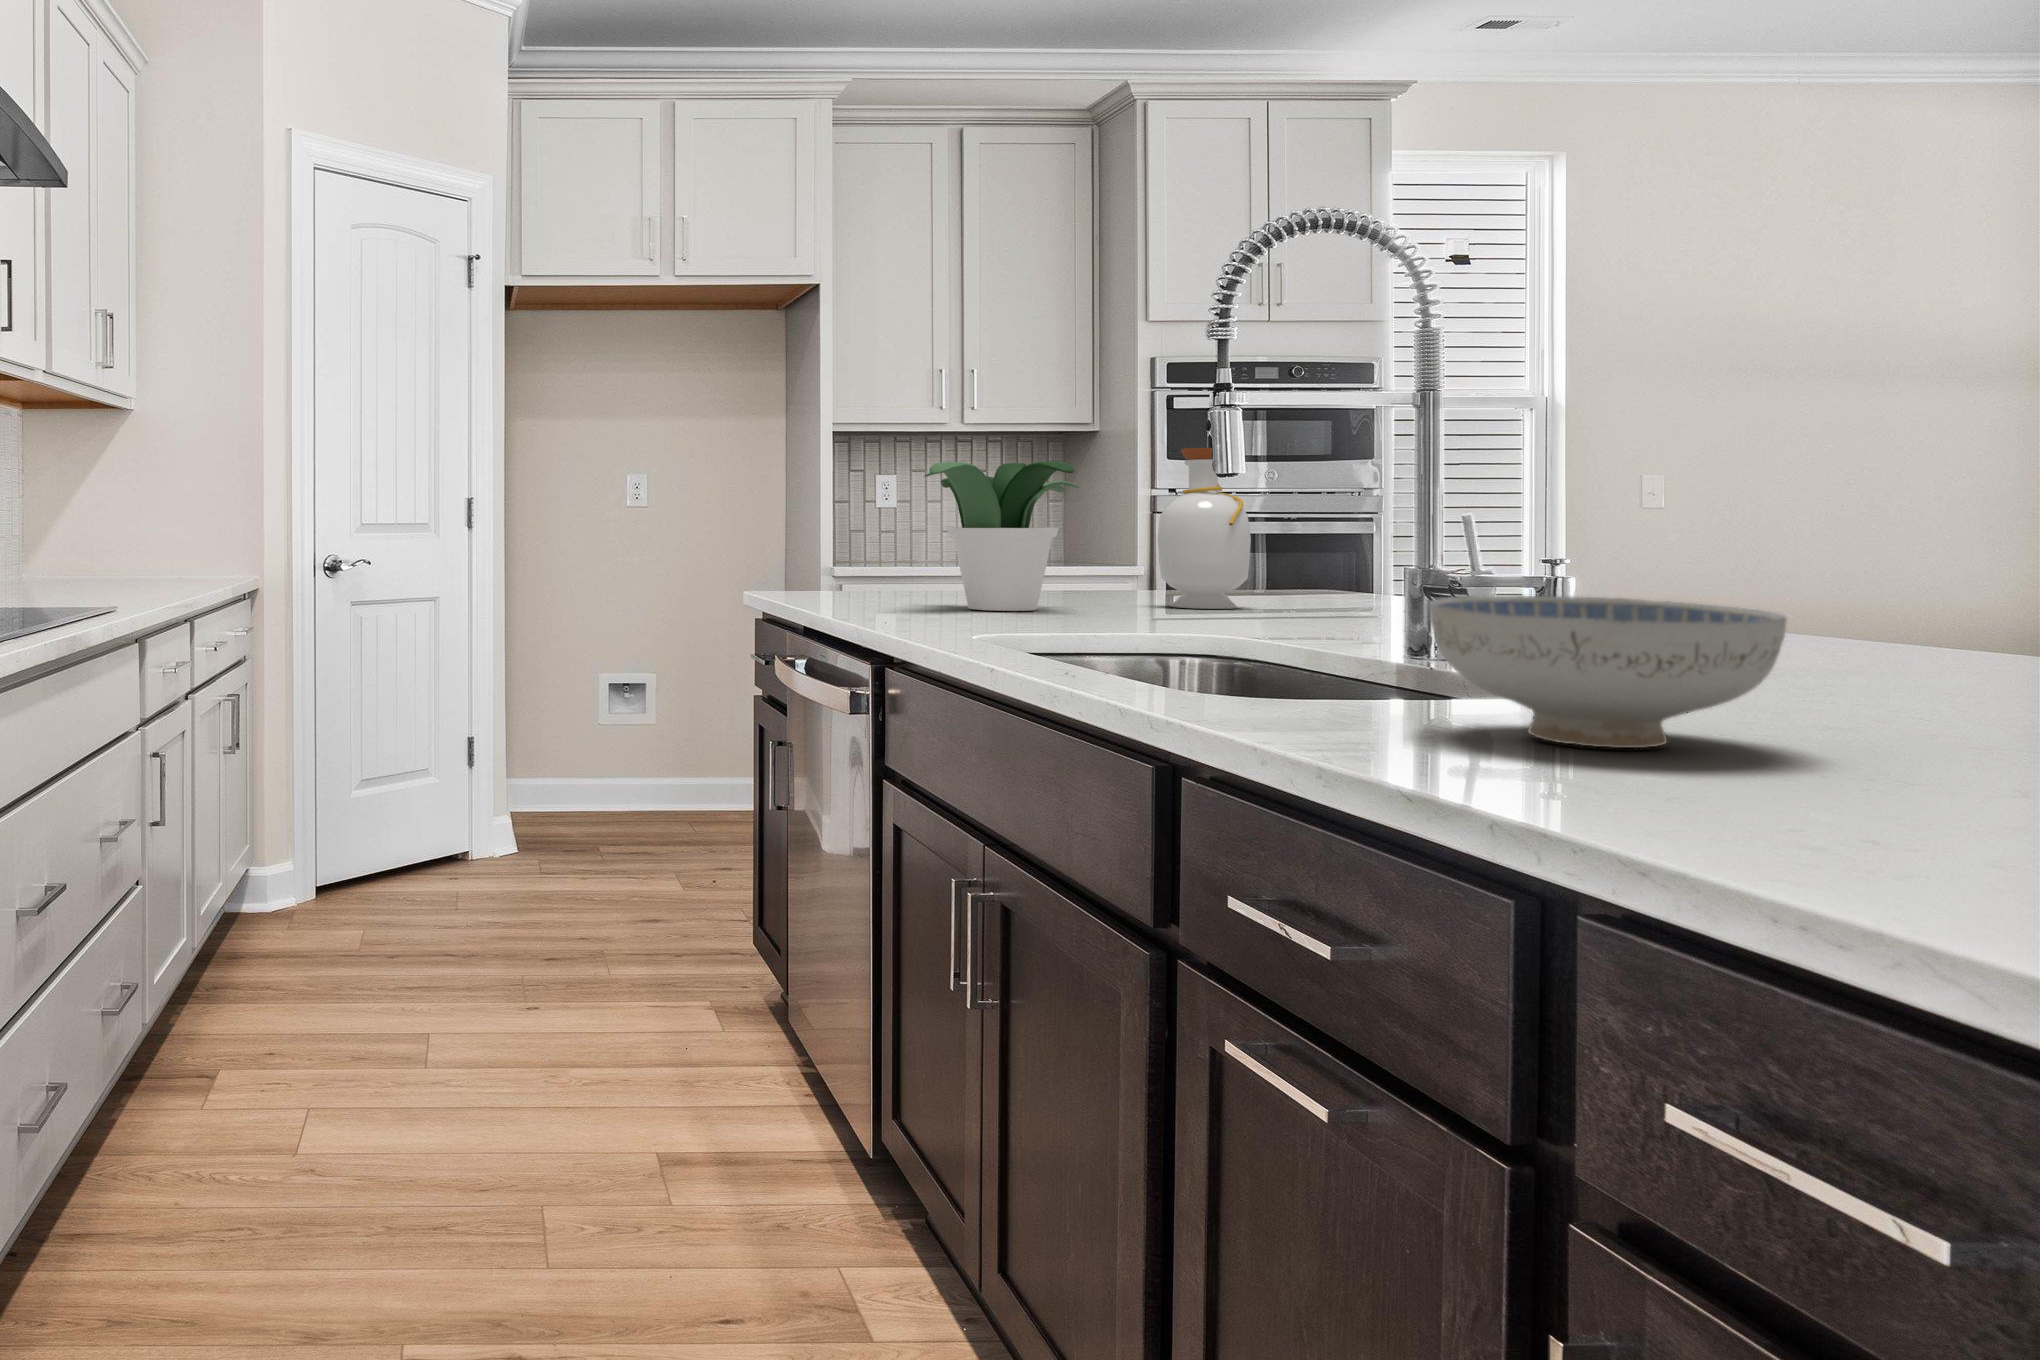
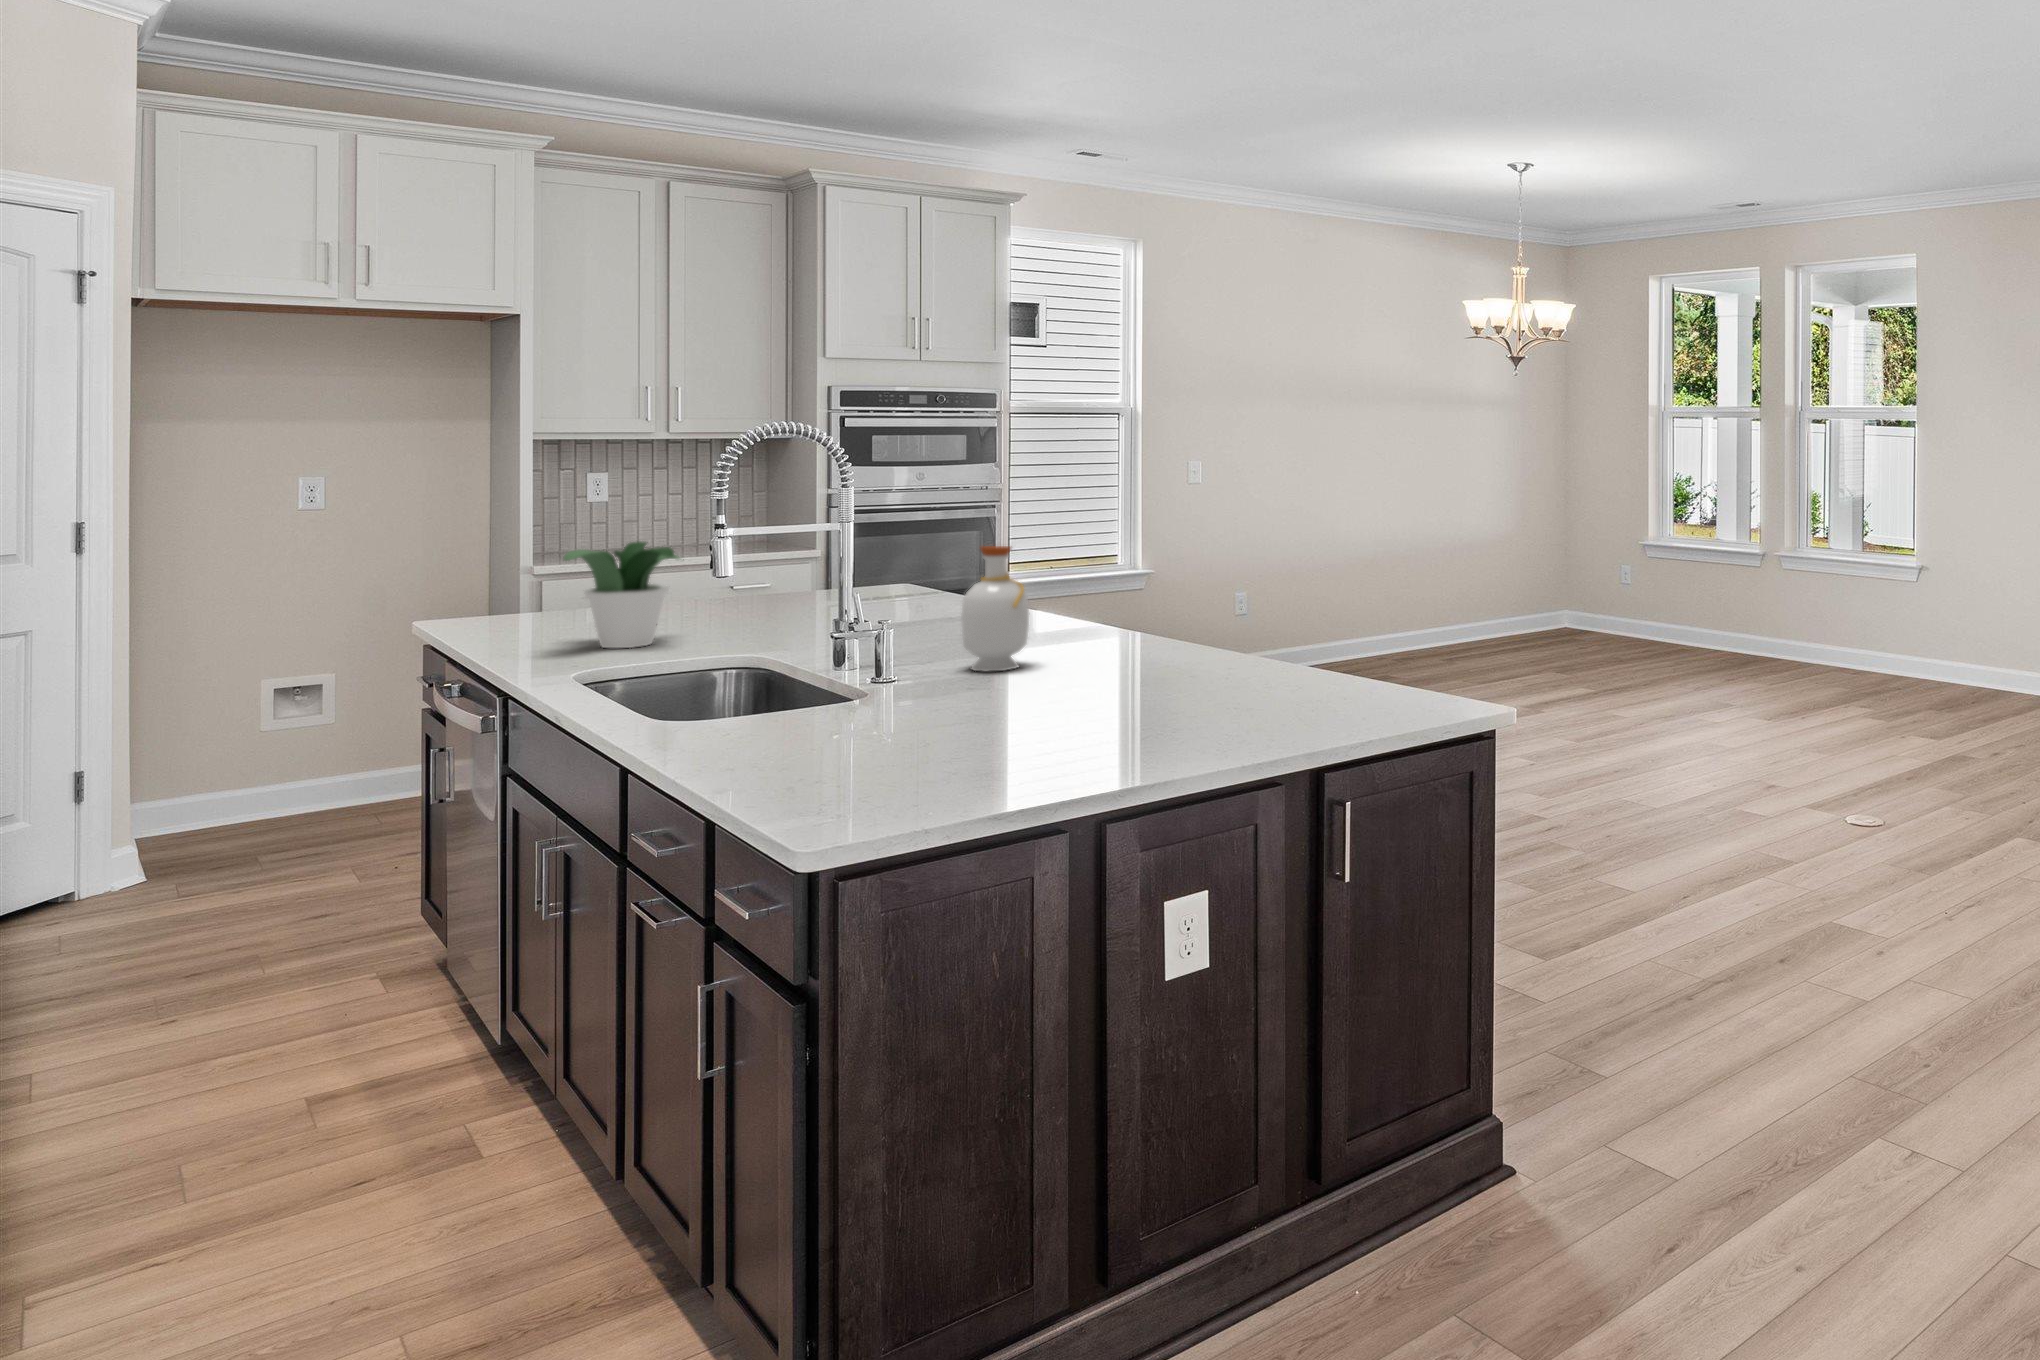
bottle: present [1158,448,1251,609] -> present [961,546,1030,671]
ceramic bowl: present [1428,595,1787,748] -> none [733,684,863,755]

